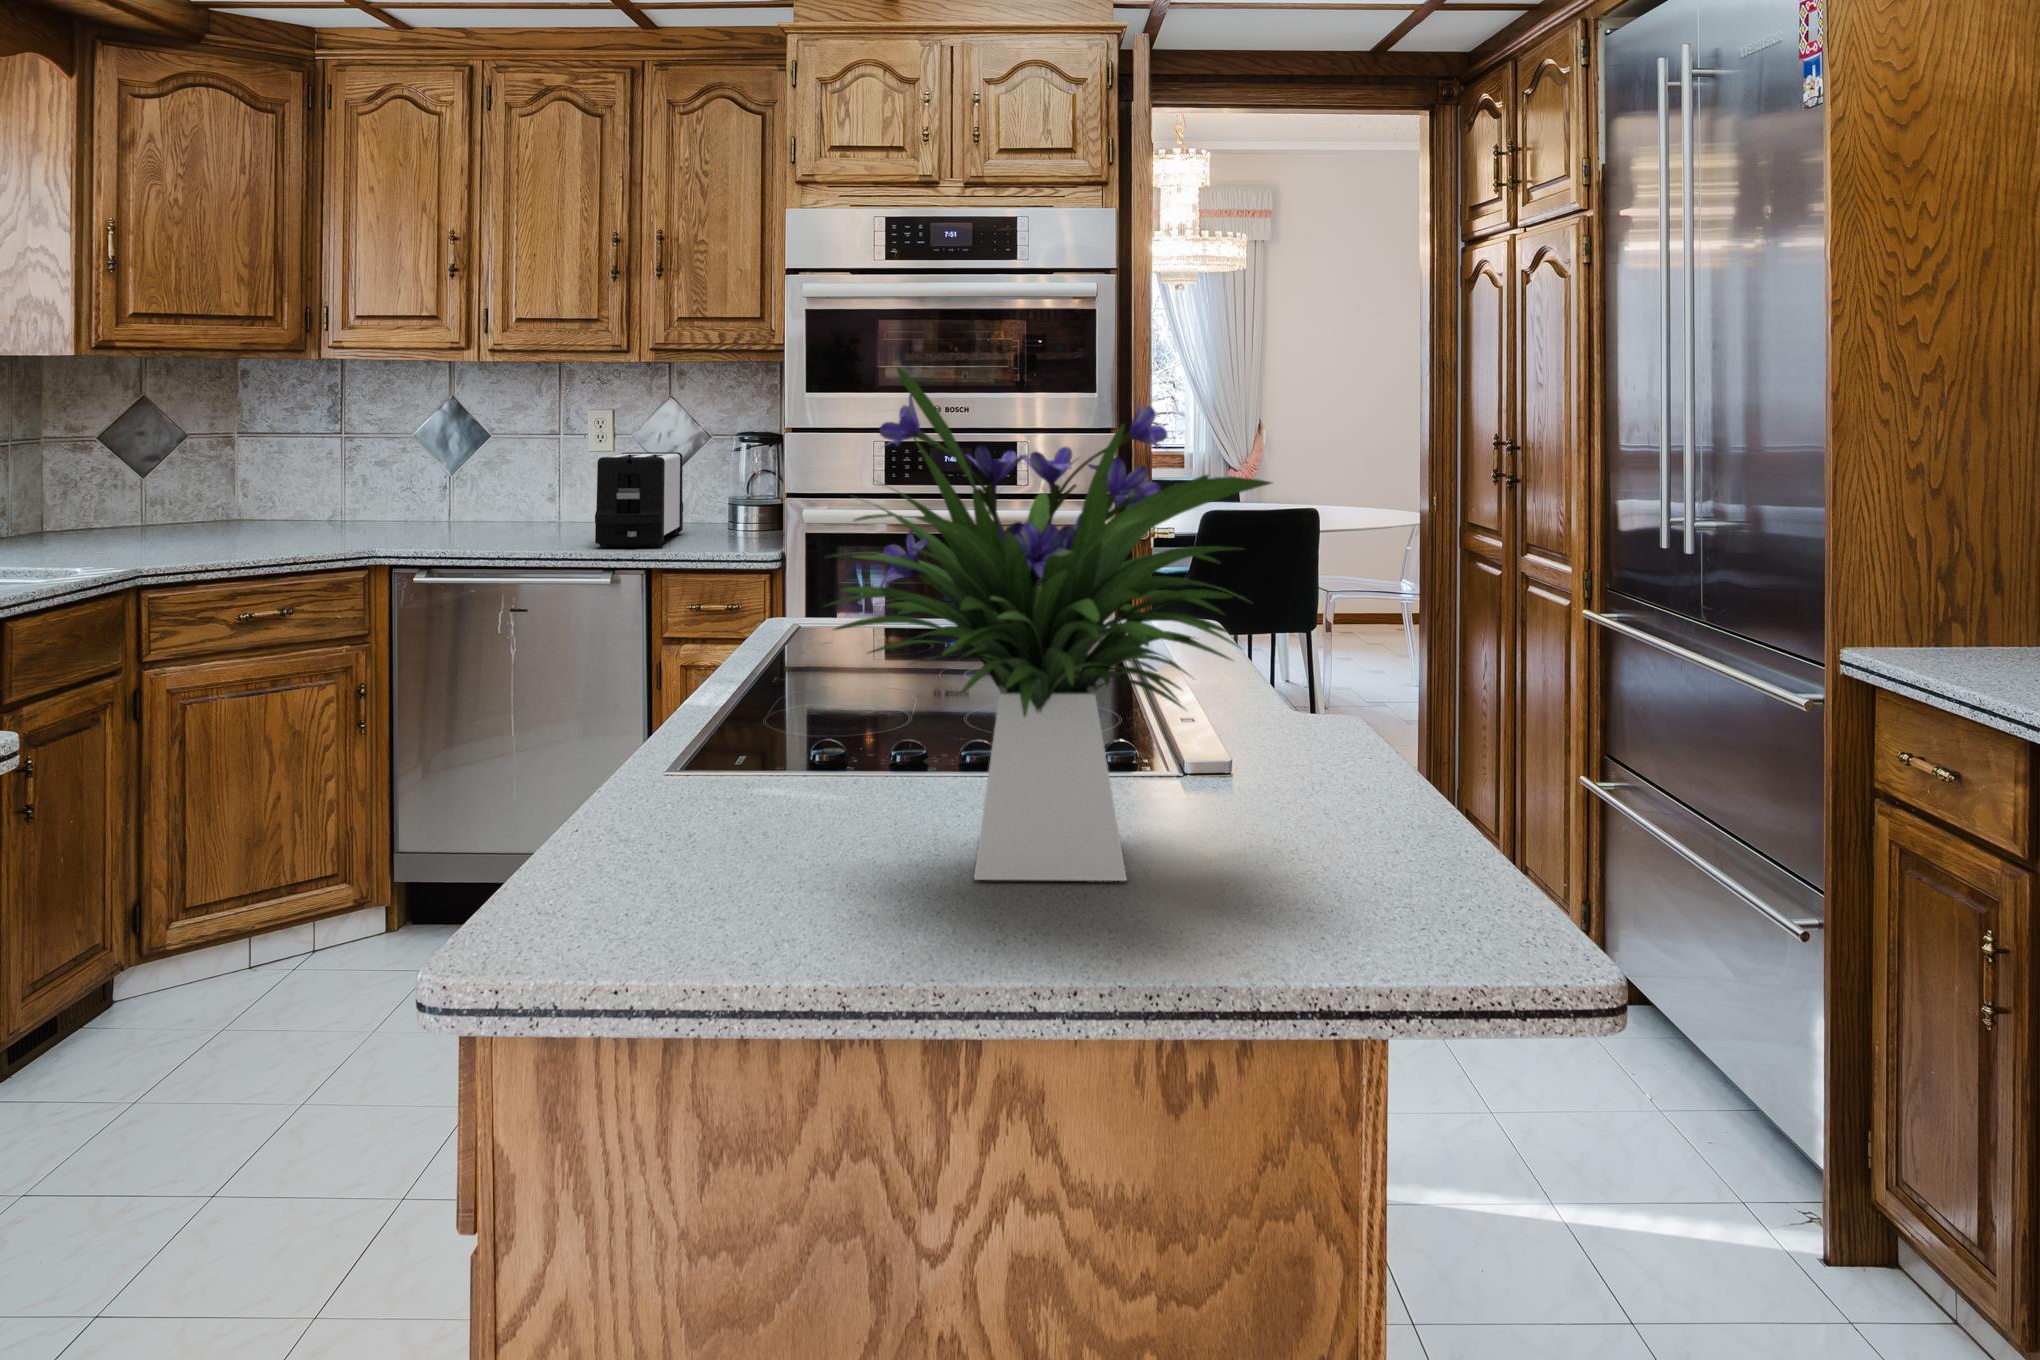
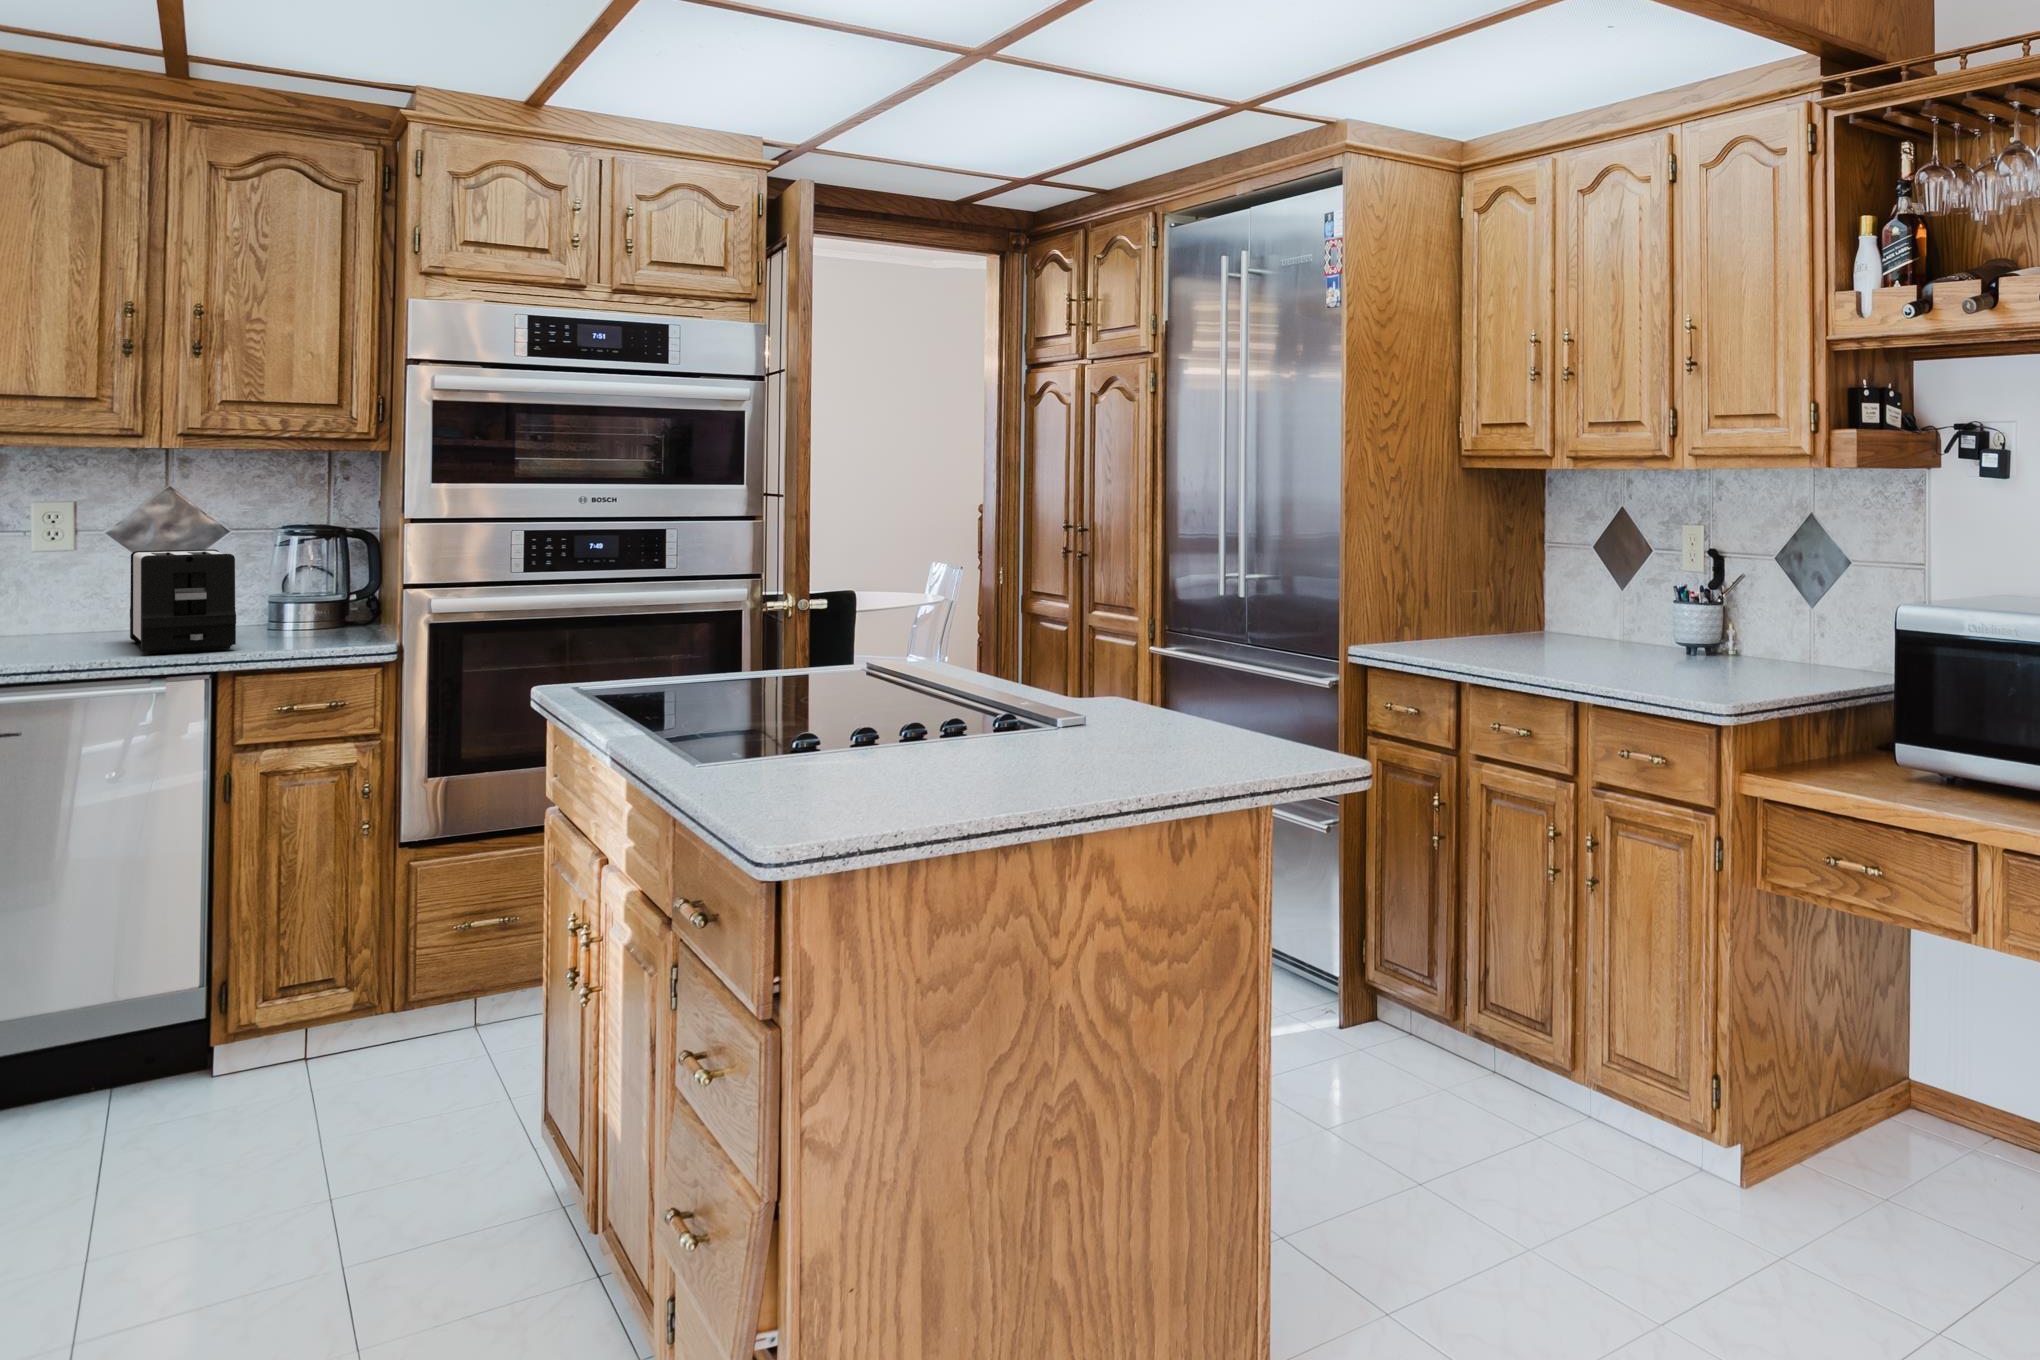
flower arrangement: present [826,368,1272,881] -> none [915,479,1187,768]

